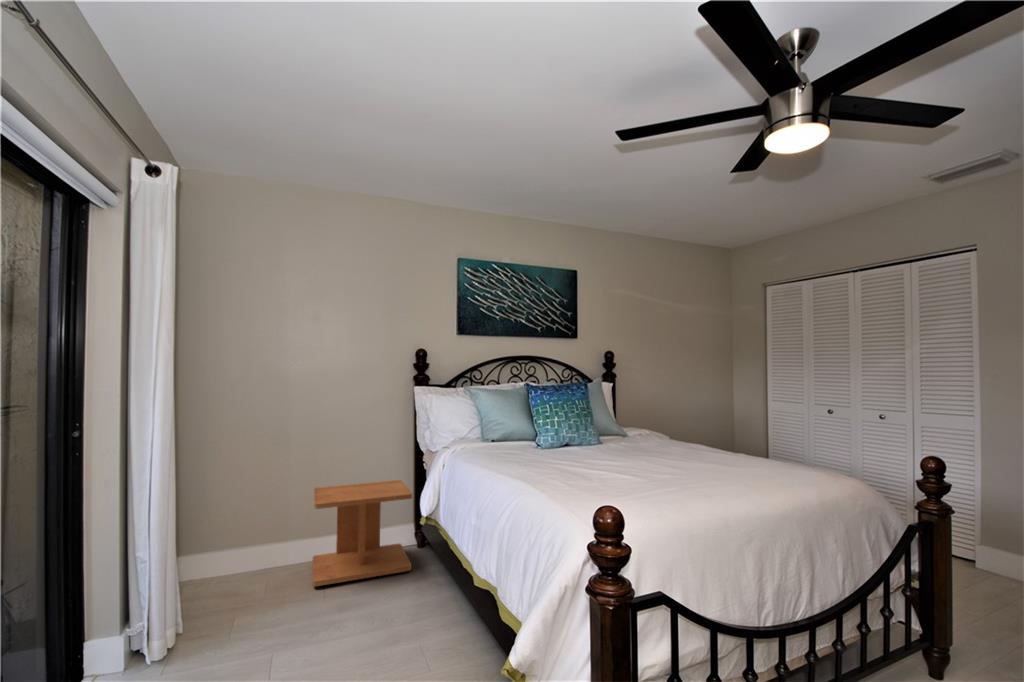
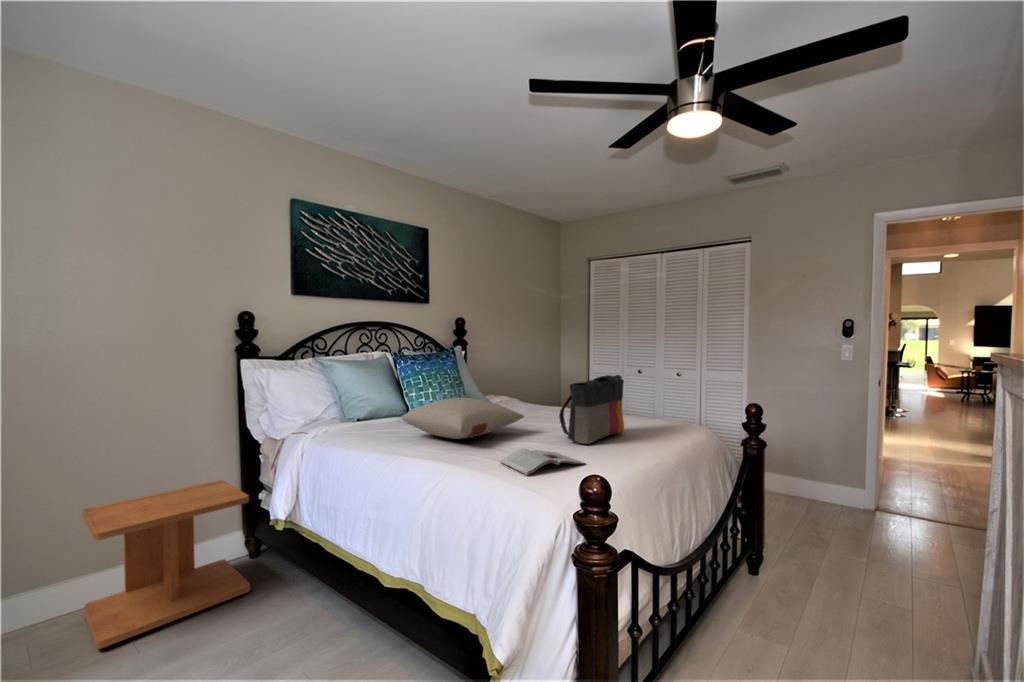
tote bag: none [658,412,730,479] -> present [559,375,624,444]
pillow: none [518,426,627,463] -> present [401,398,524,439]
magazine: none [577,475,655,497] -> present [500,449,585,475]

